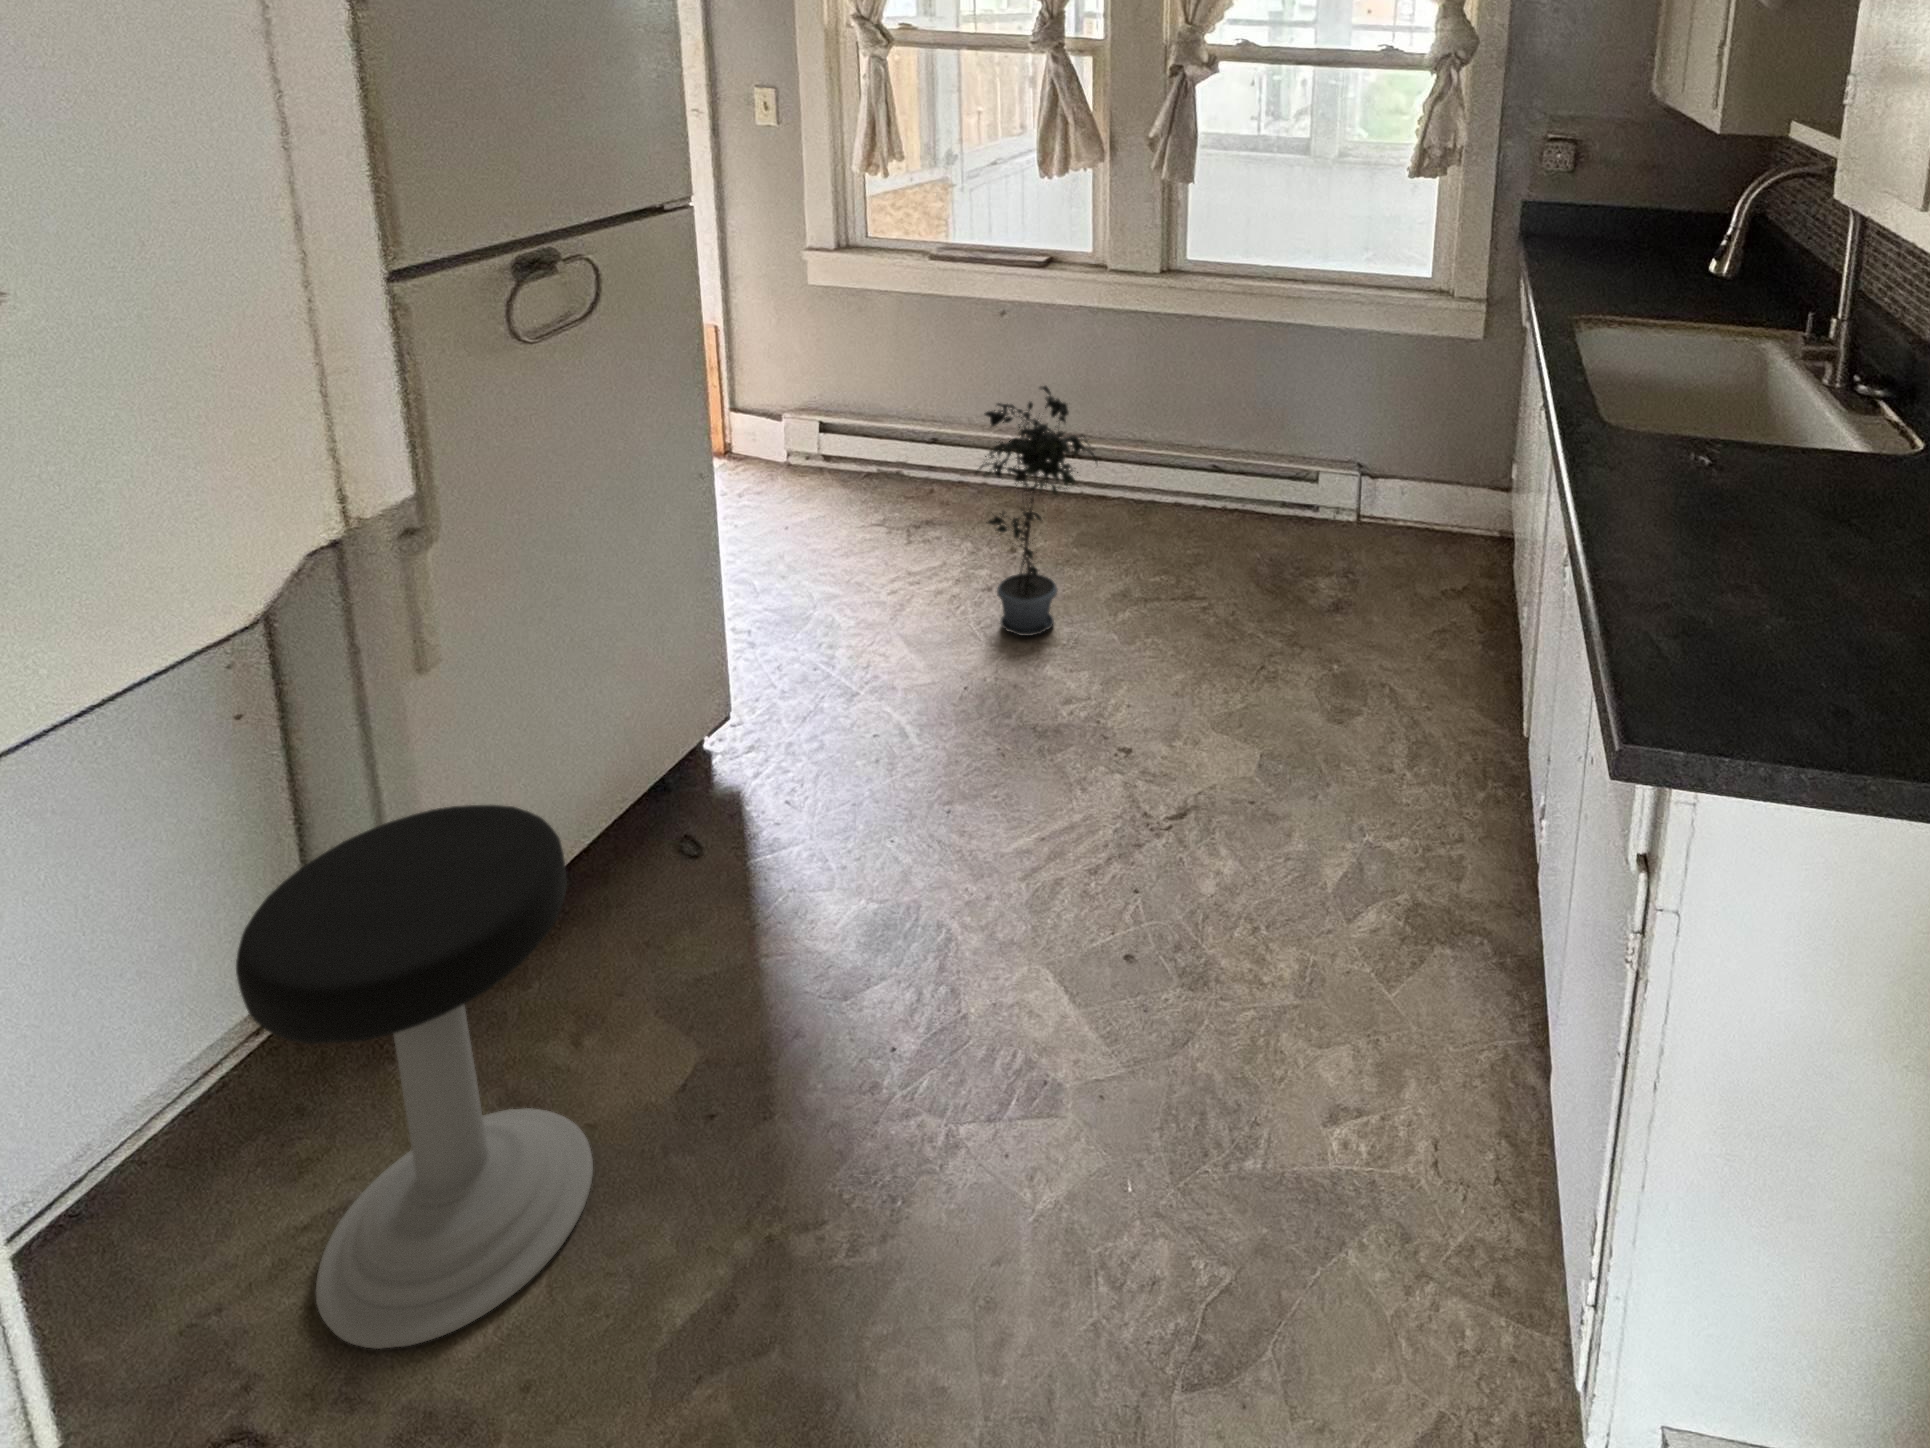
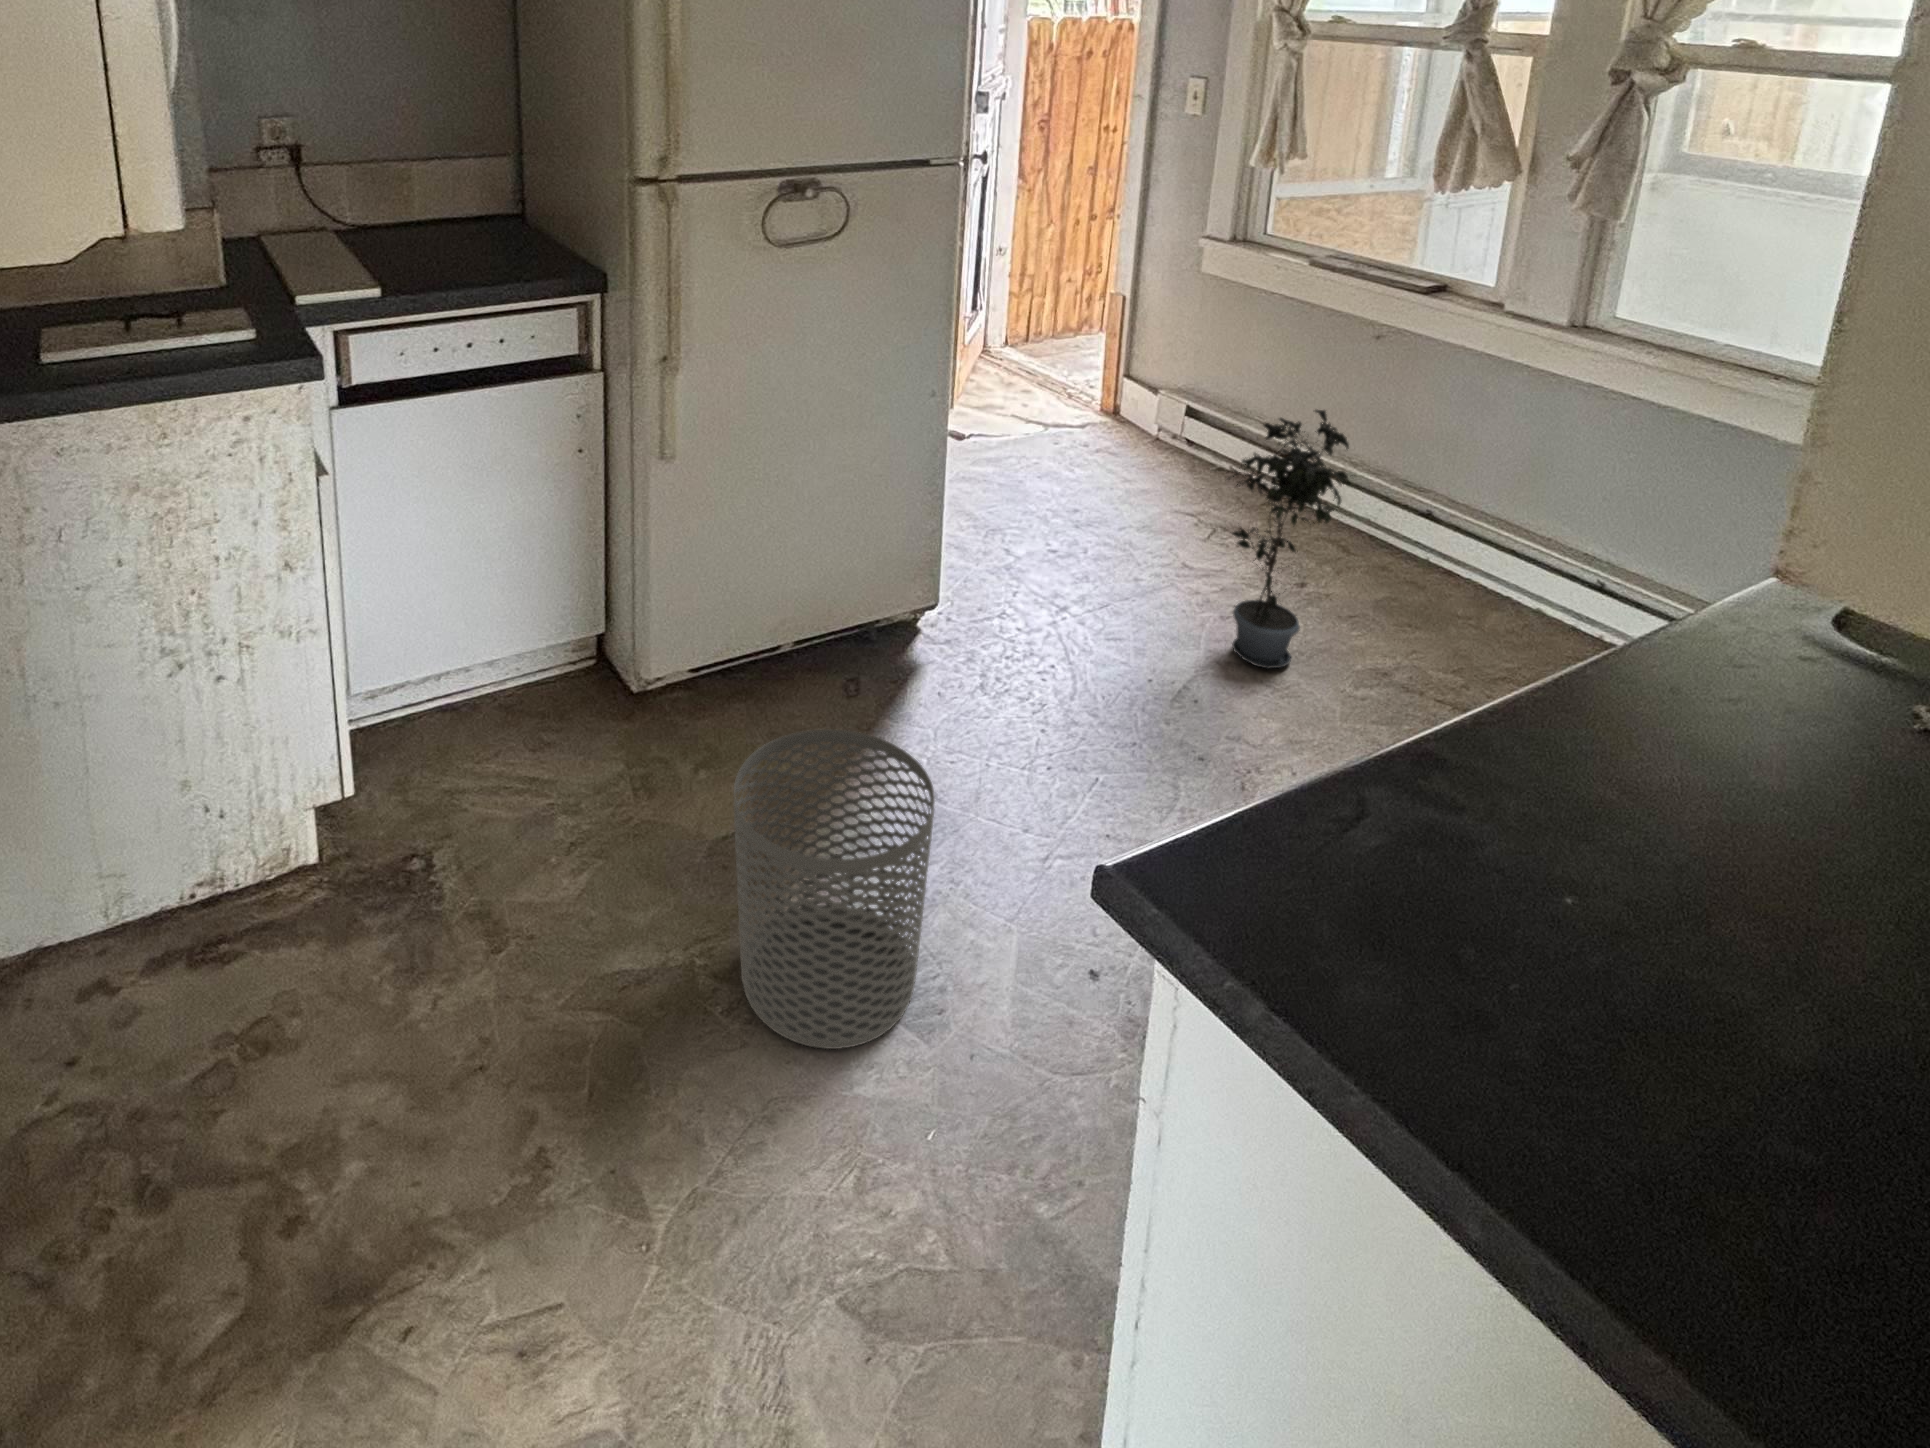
stool: present [236,805,593,1349] -> none [521,544,701,880]
waste bin: none [750,874,1005,1284] -> present [734,729,935,1049]

